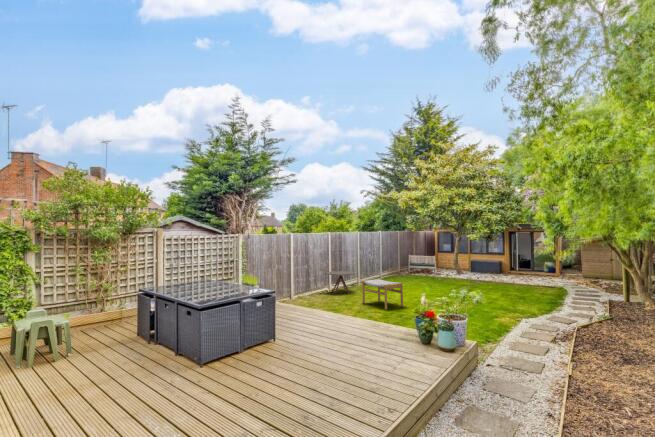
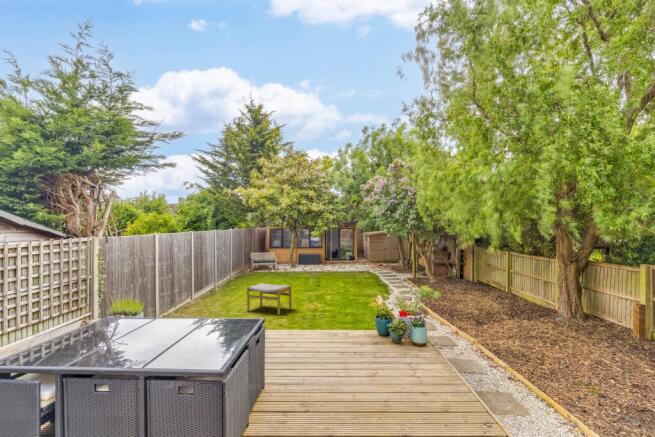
round table: present [326,271,355,295] -> none [190,277,226,305]

